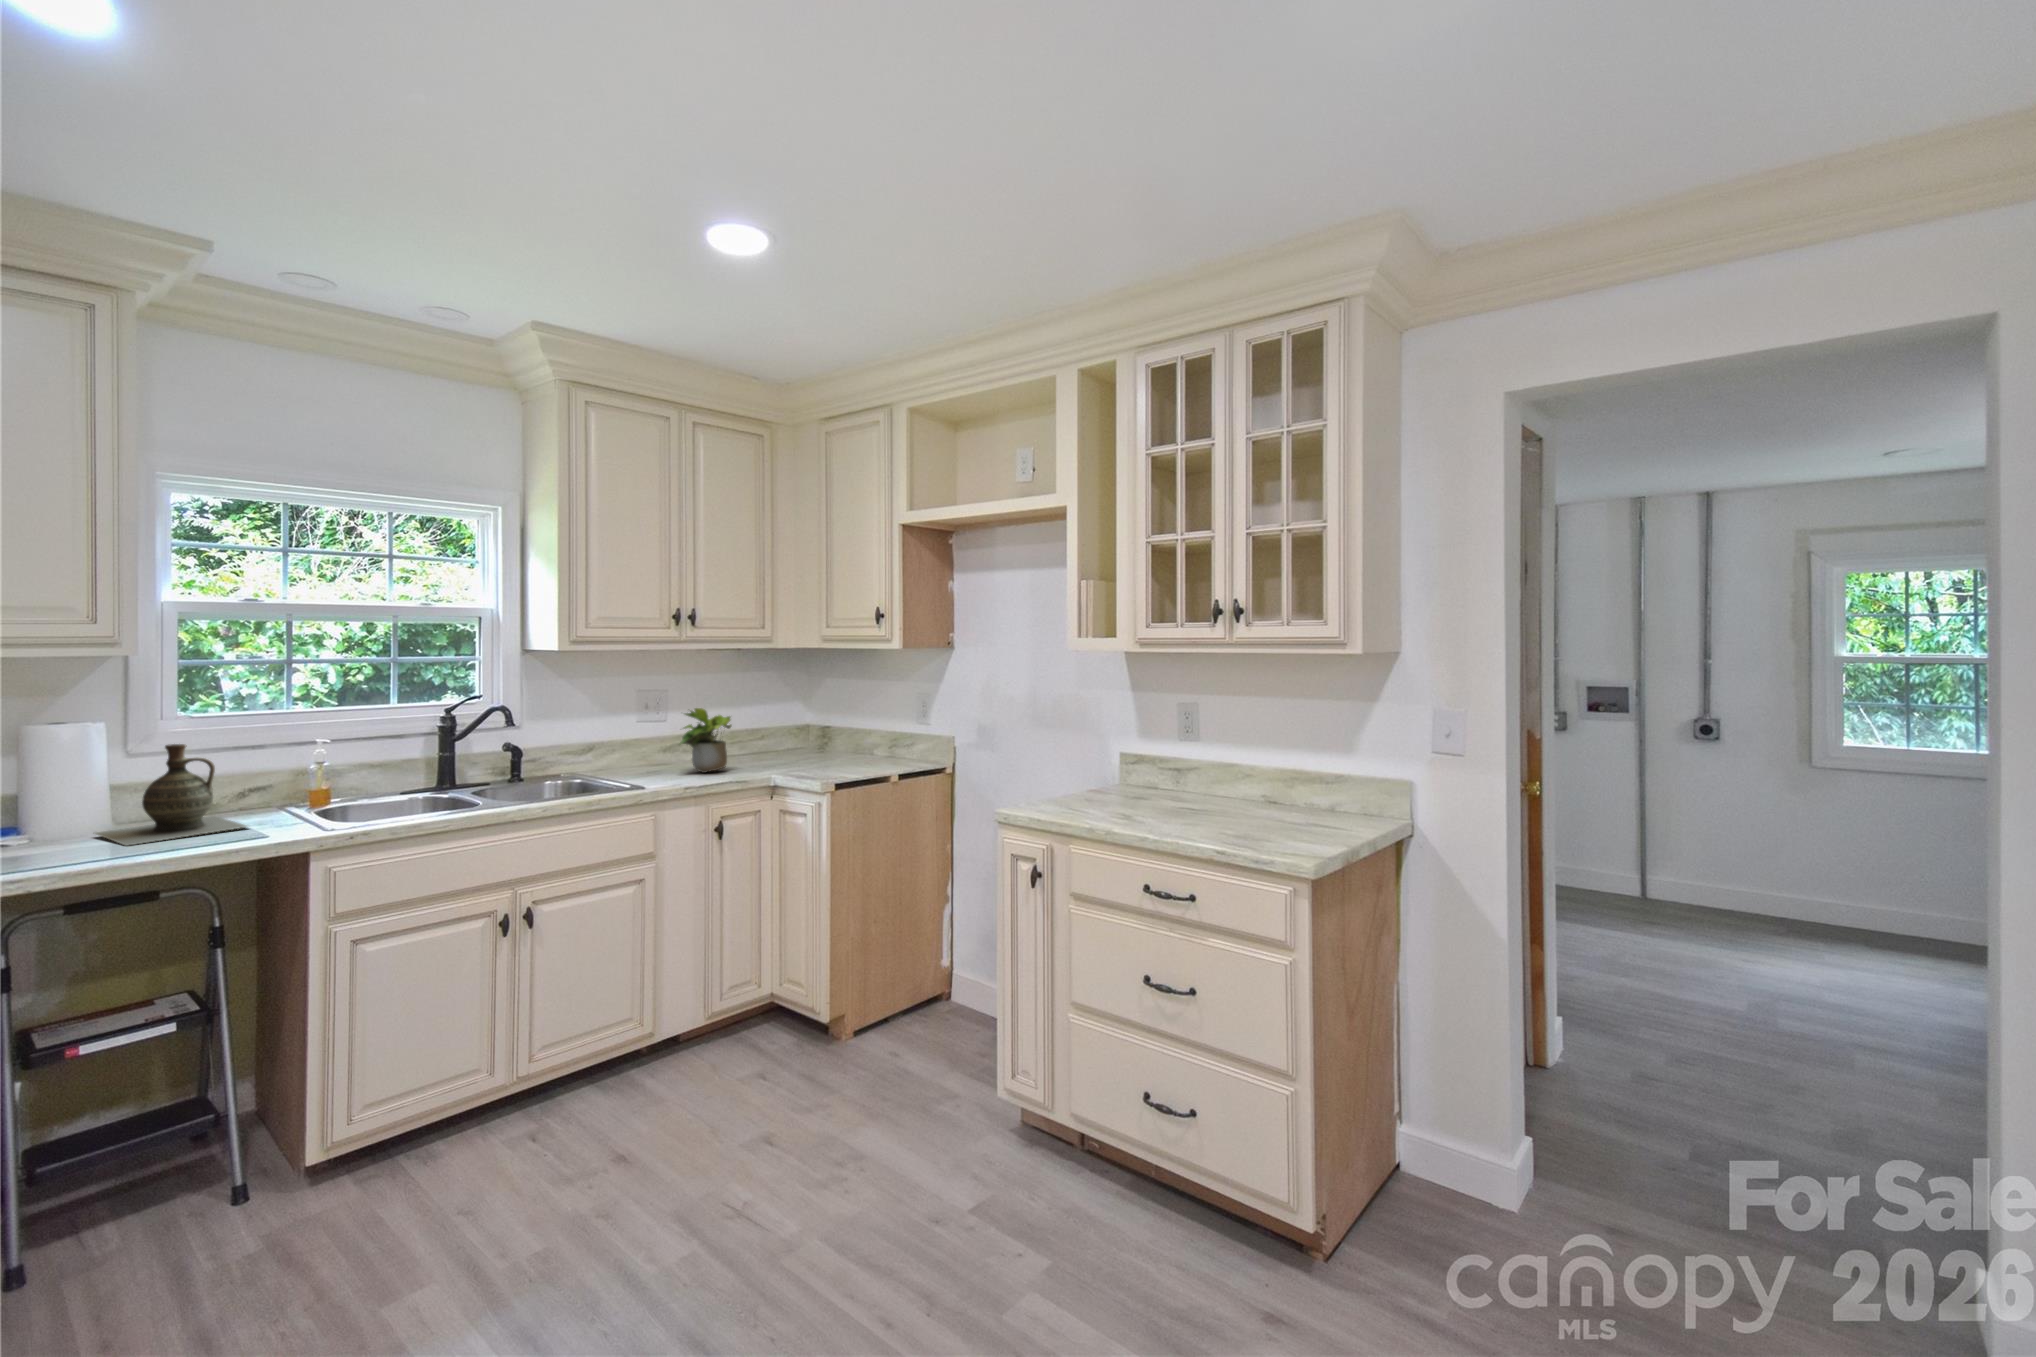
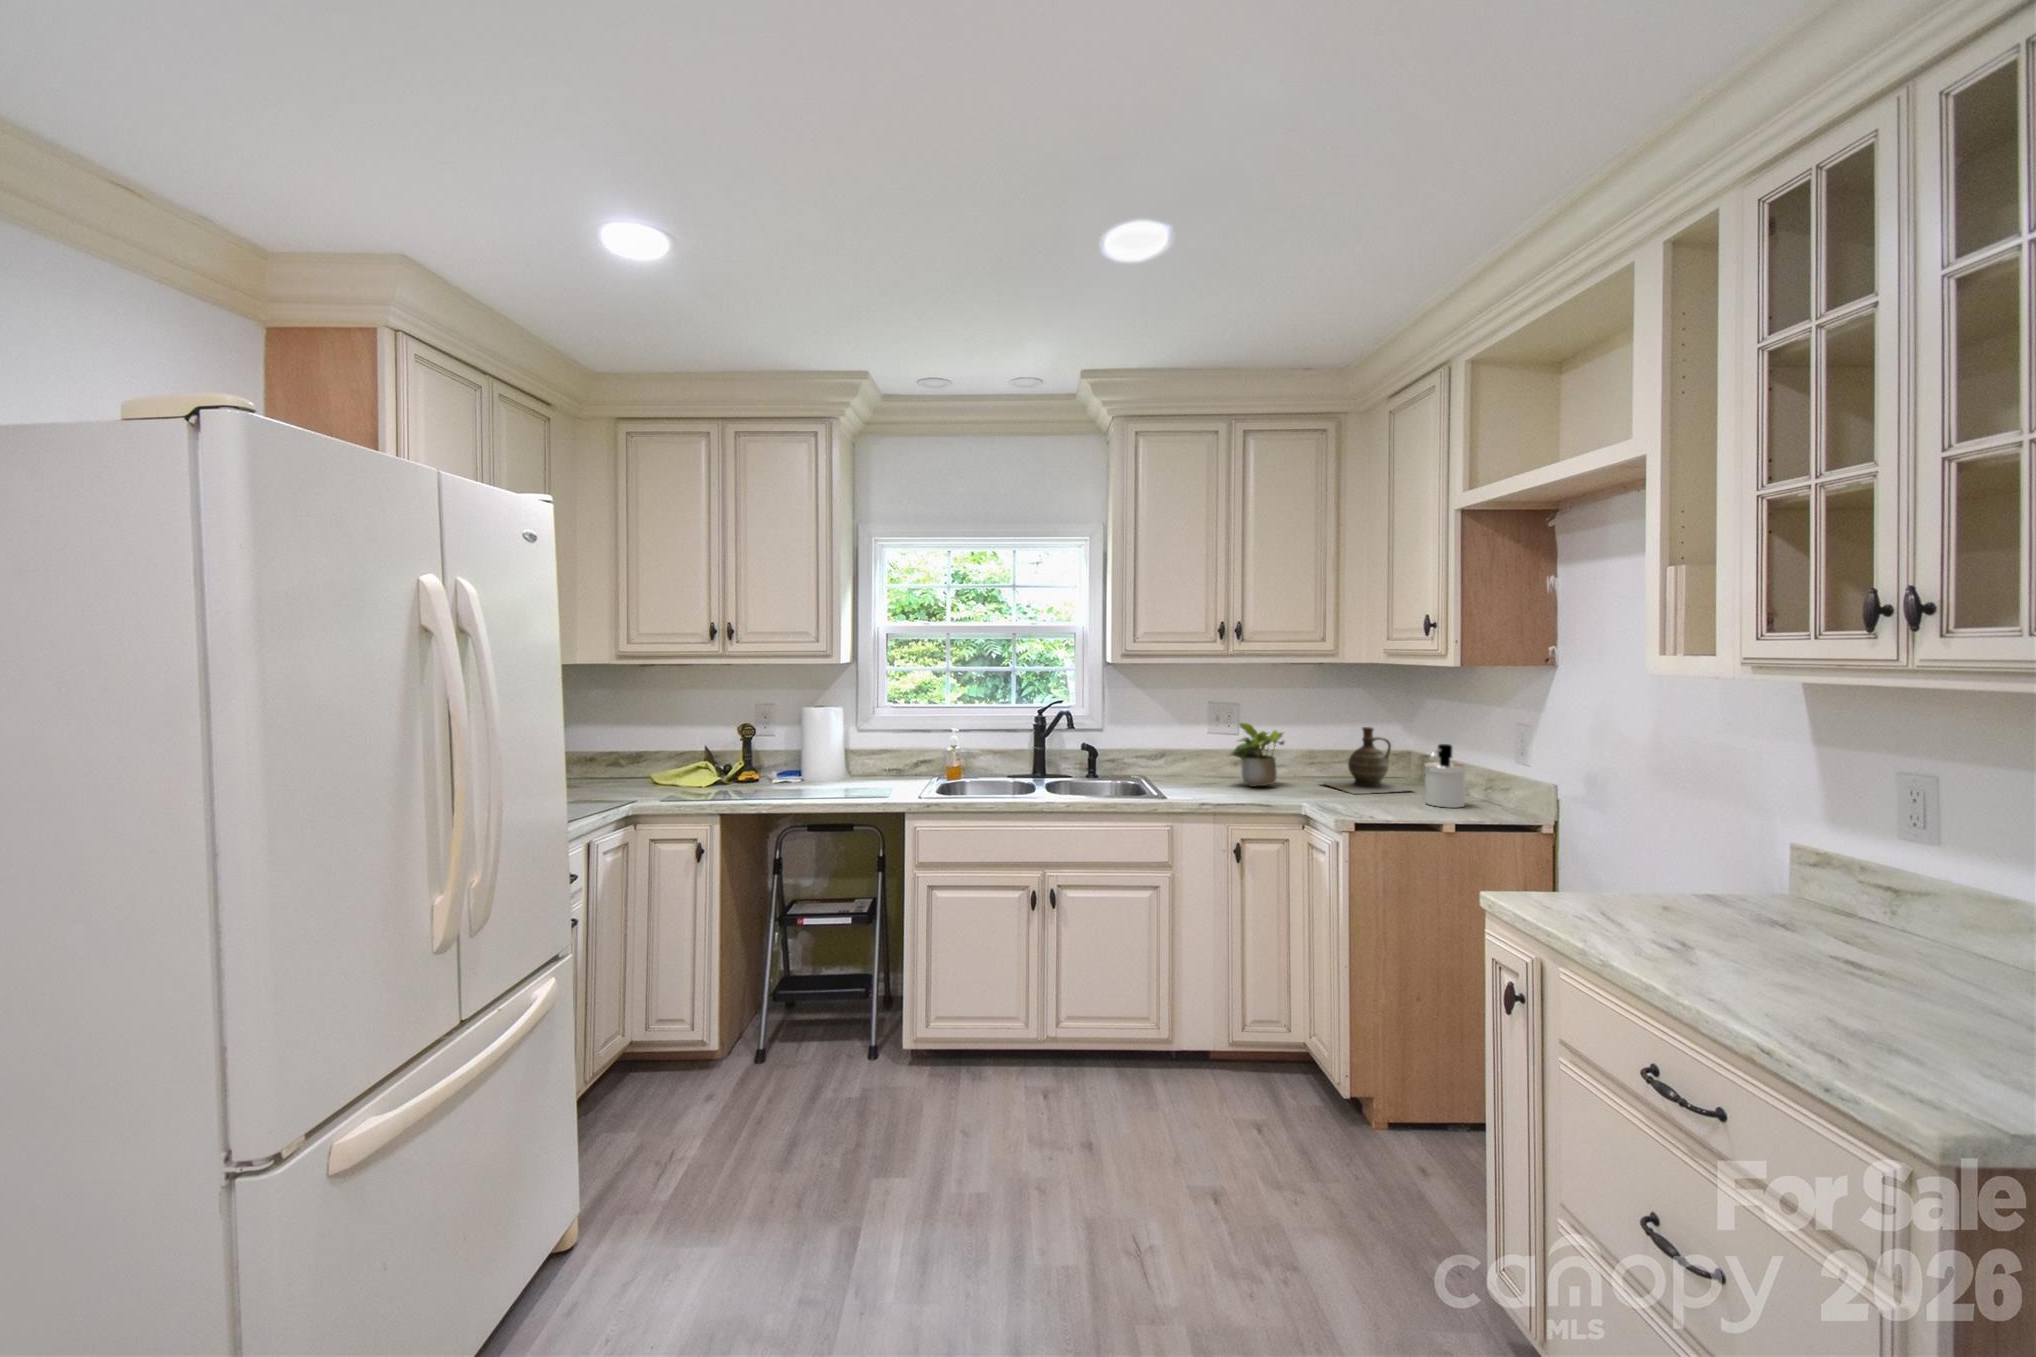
soap dispenser: none [861,715,892,768] -> present [1424,744,1466,808]
ceramic jug: present [96,744,247,846] -> present [1320,727,1411,794]

